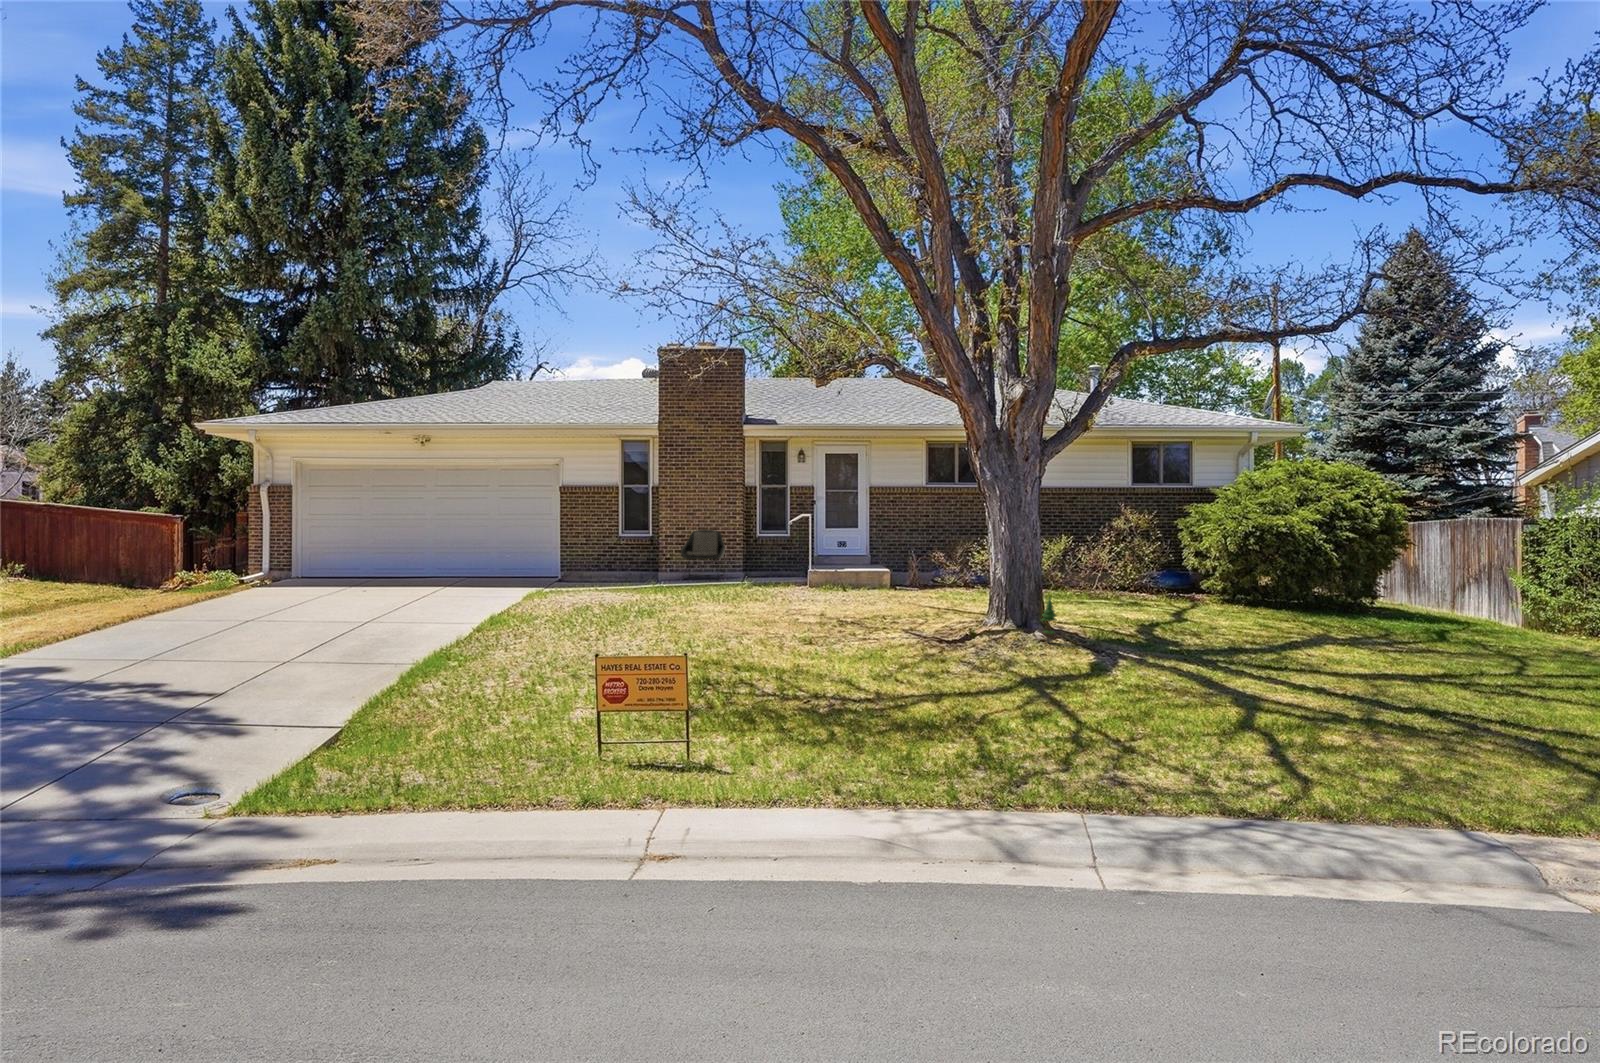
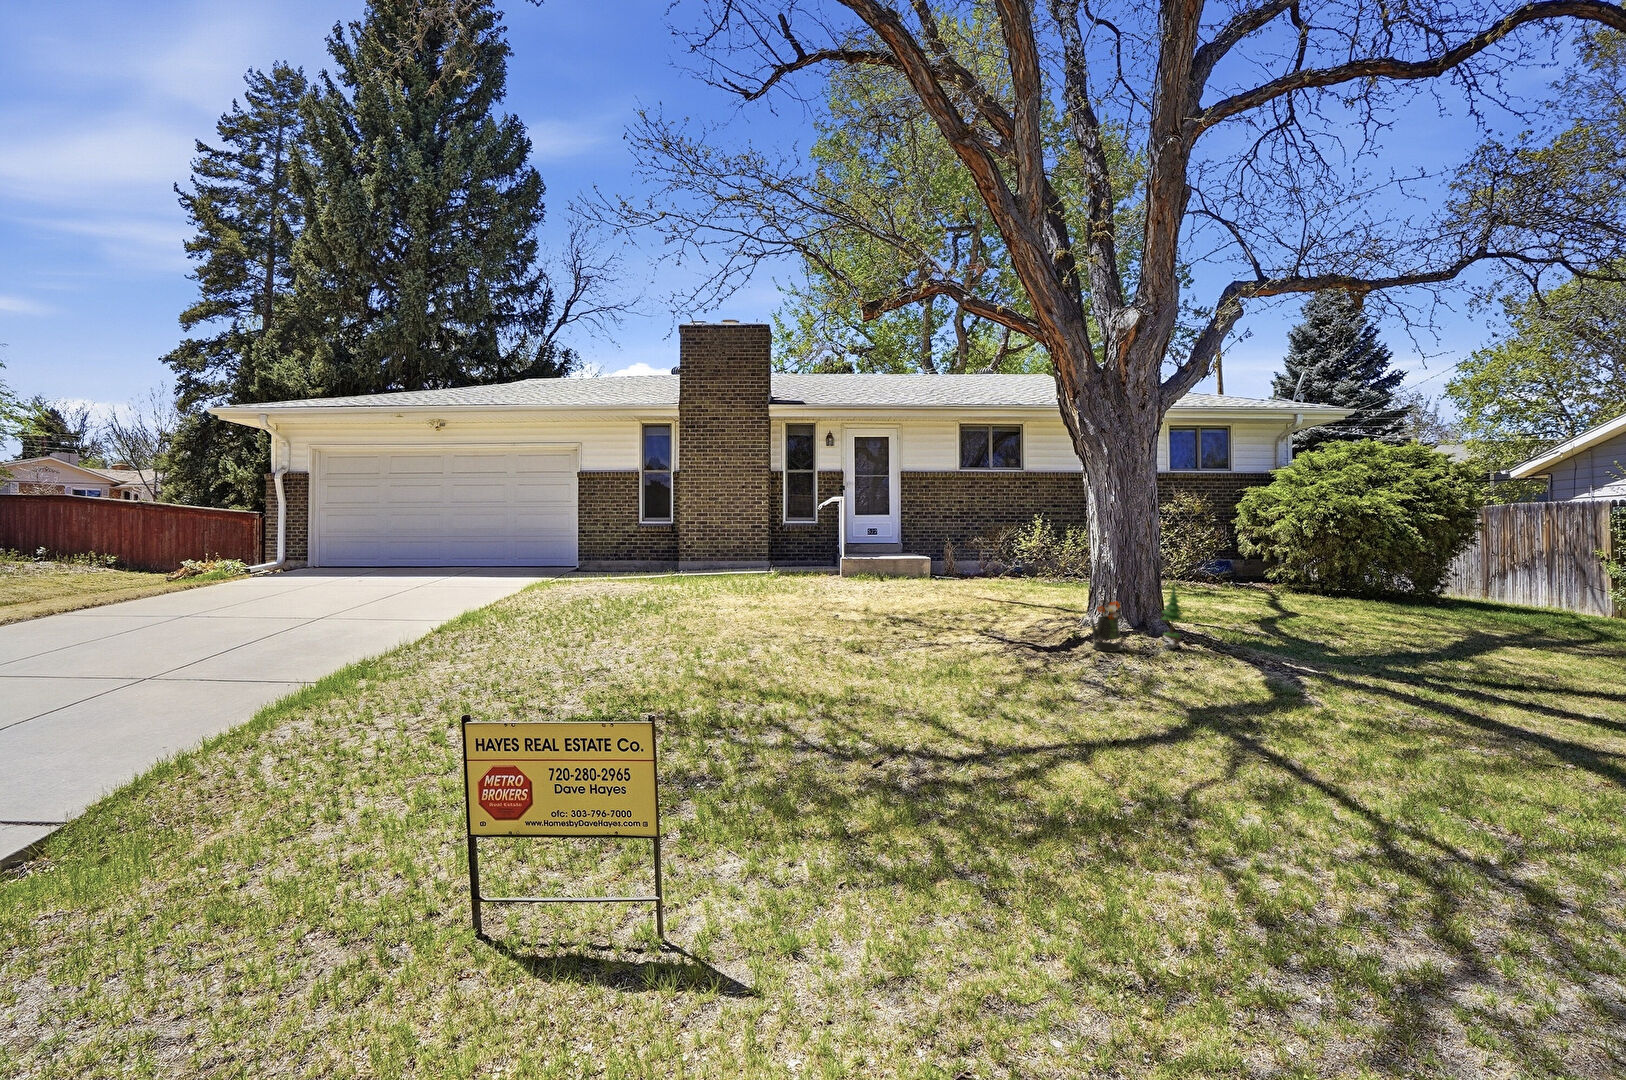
lounge chair: present [681,530,725,579] -> none [703,515,750,568]
watering can: none [986,606,1013,645] -> present [1091,601,1123,652]

